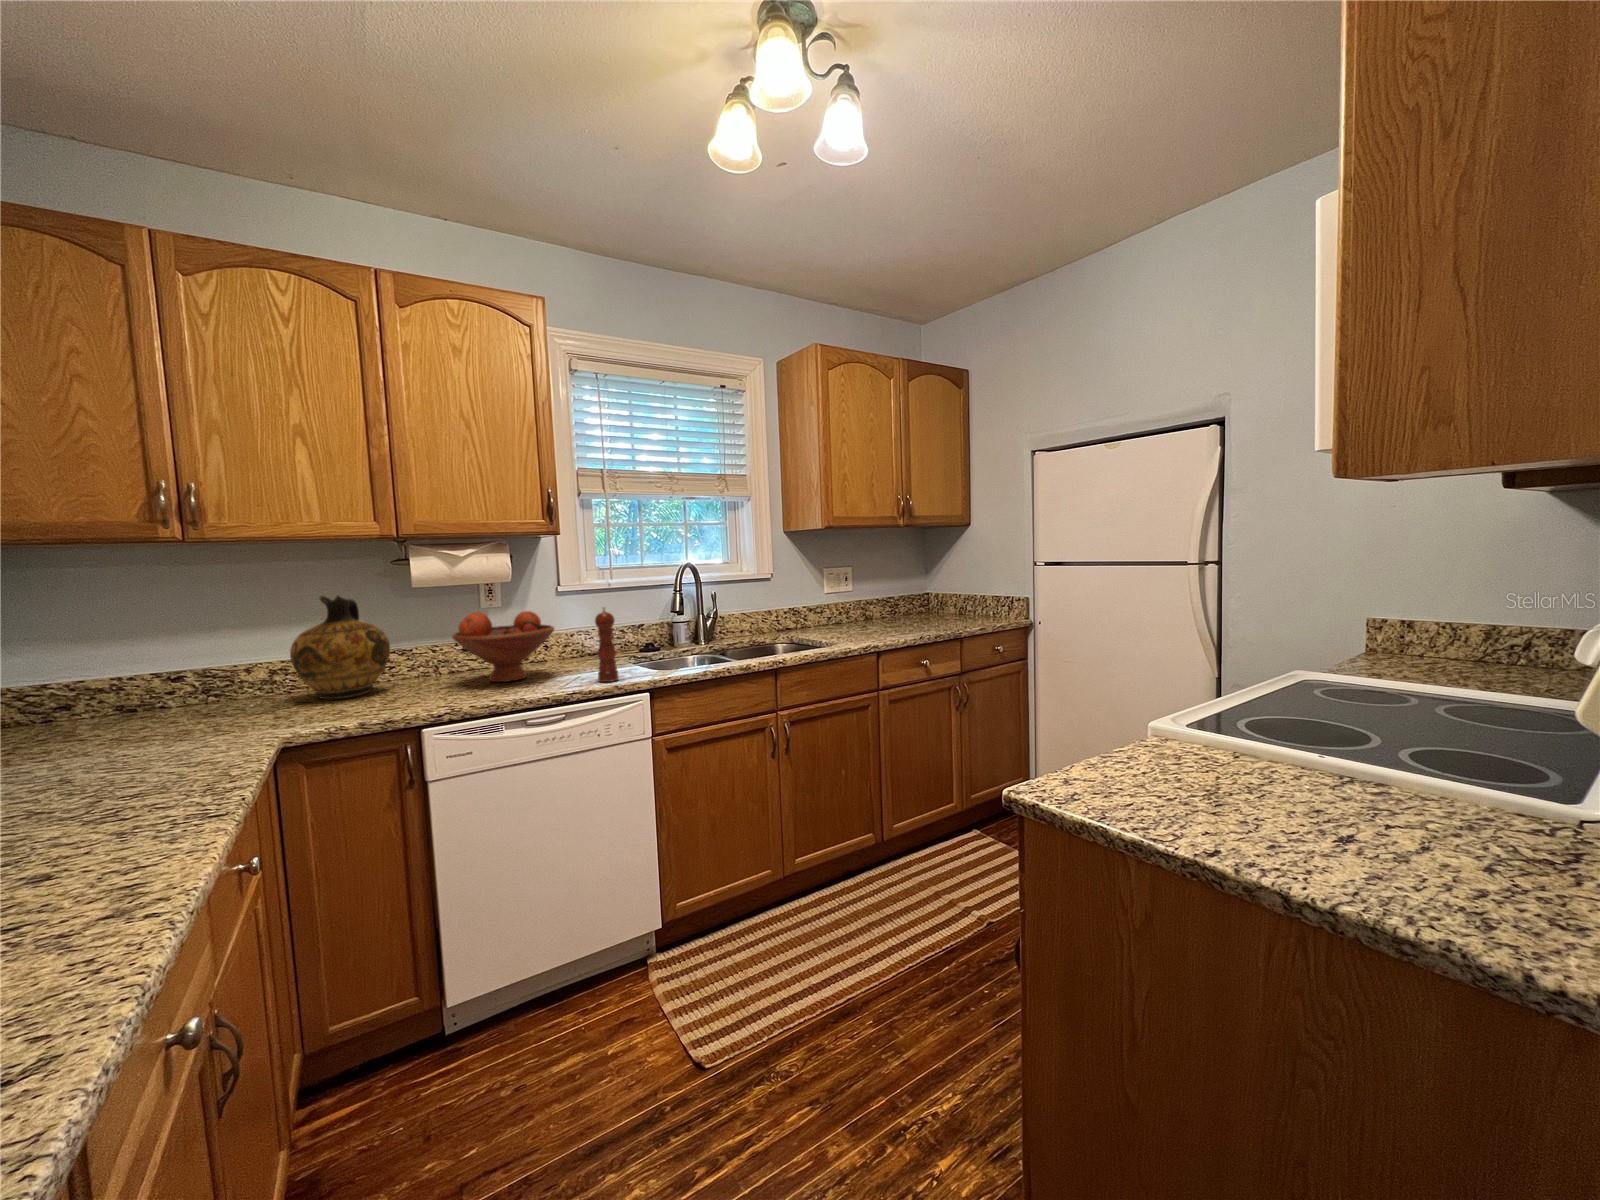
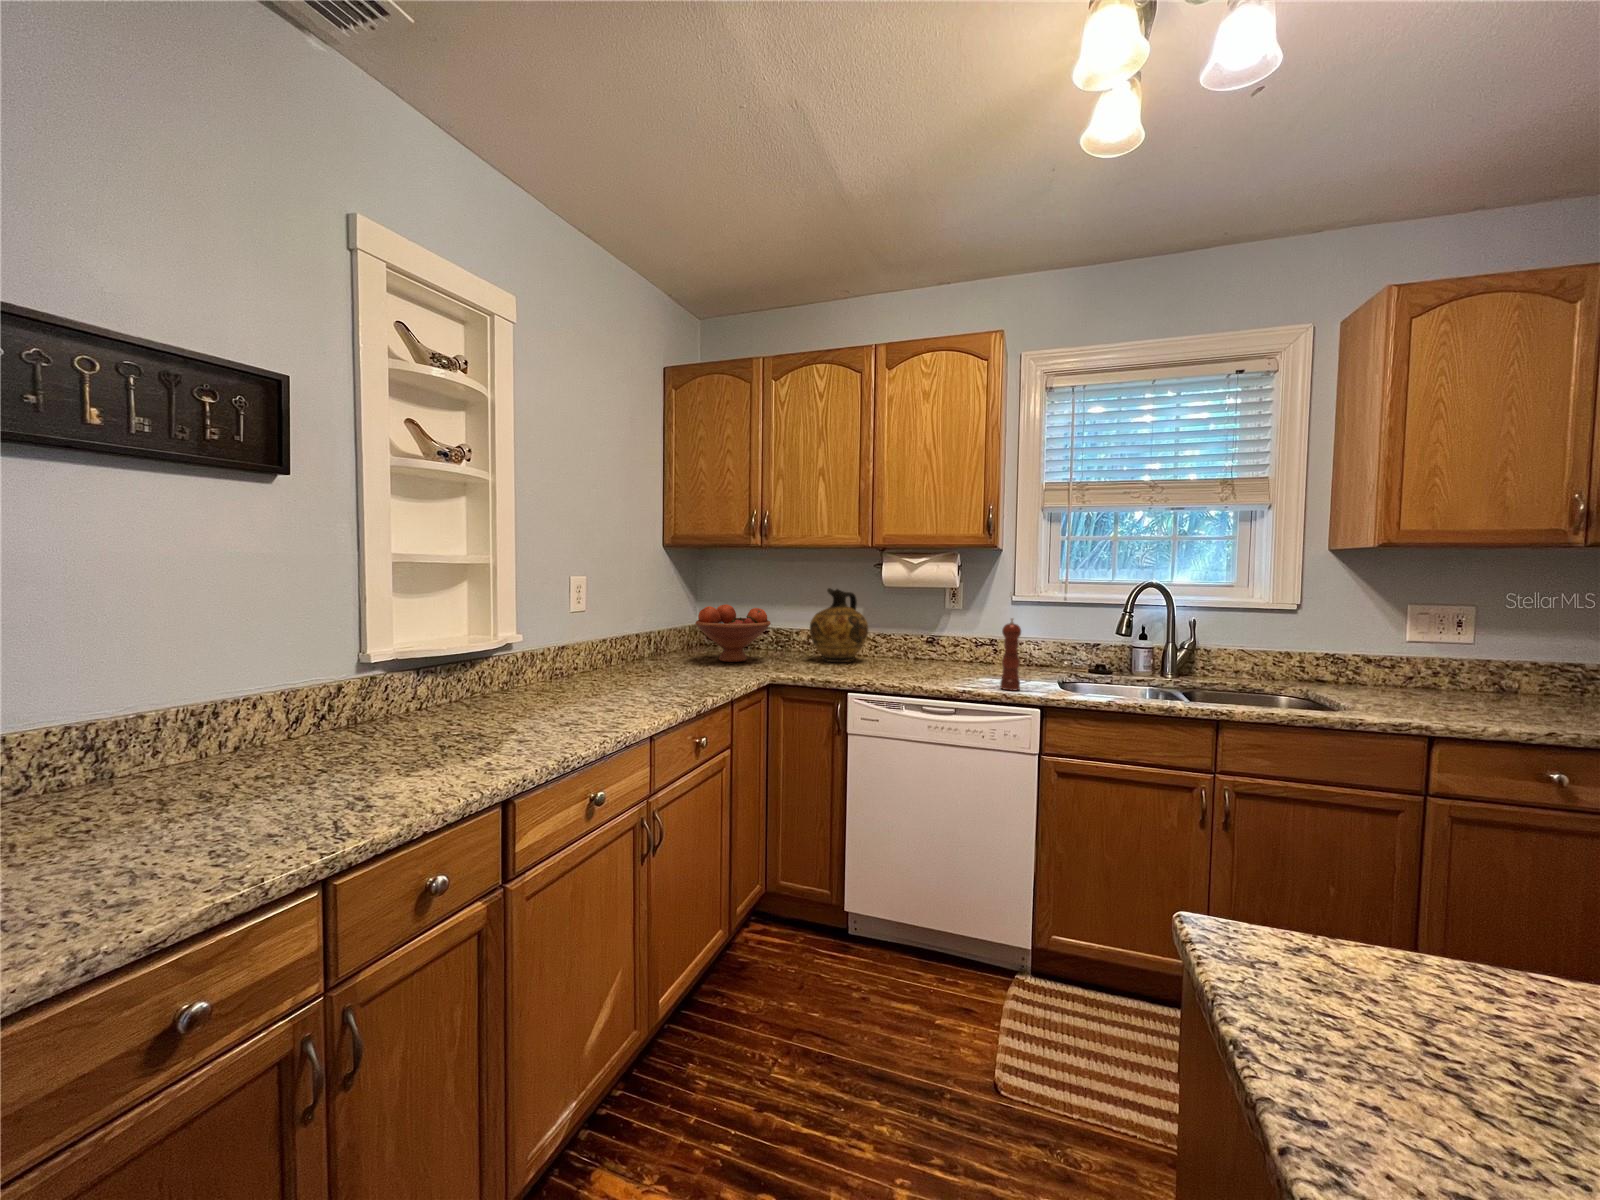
fruit bowl: present [452,611,554,682] -> present [695,604,771,662]

